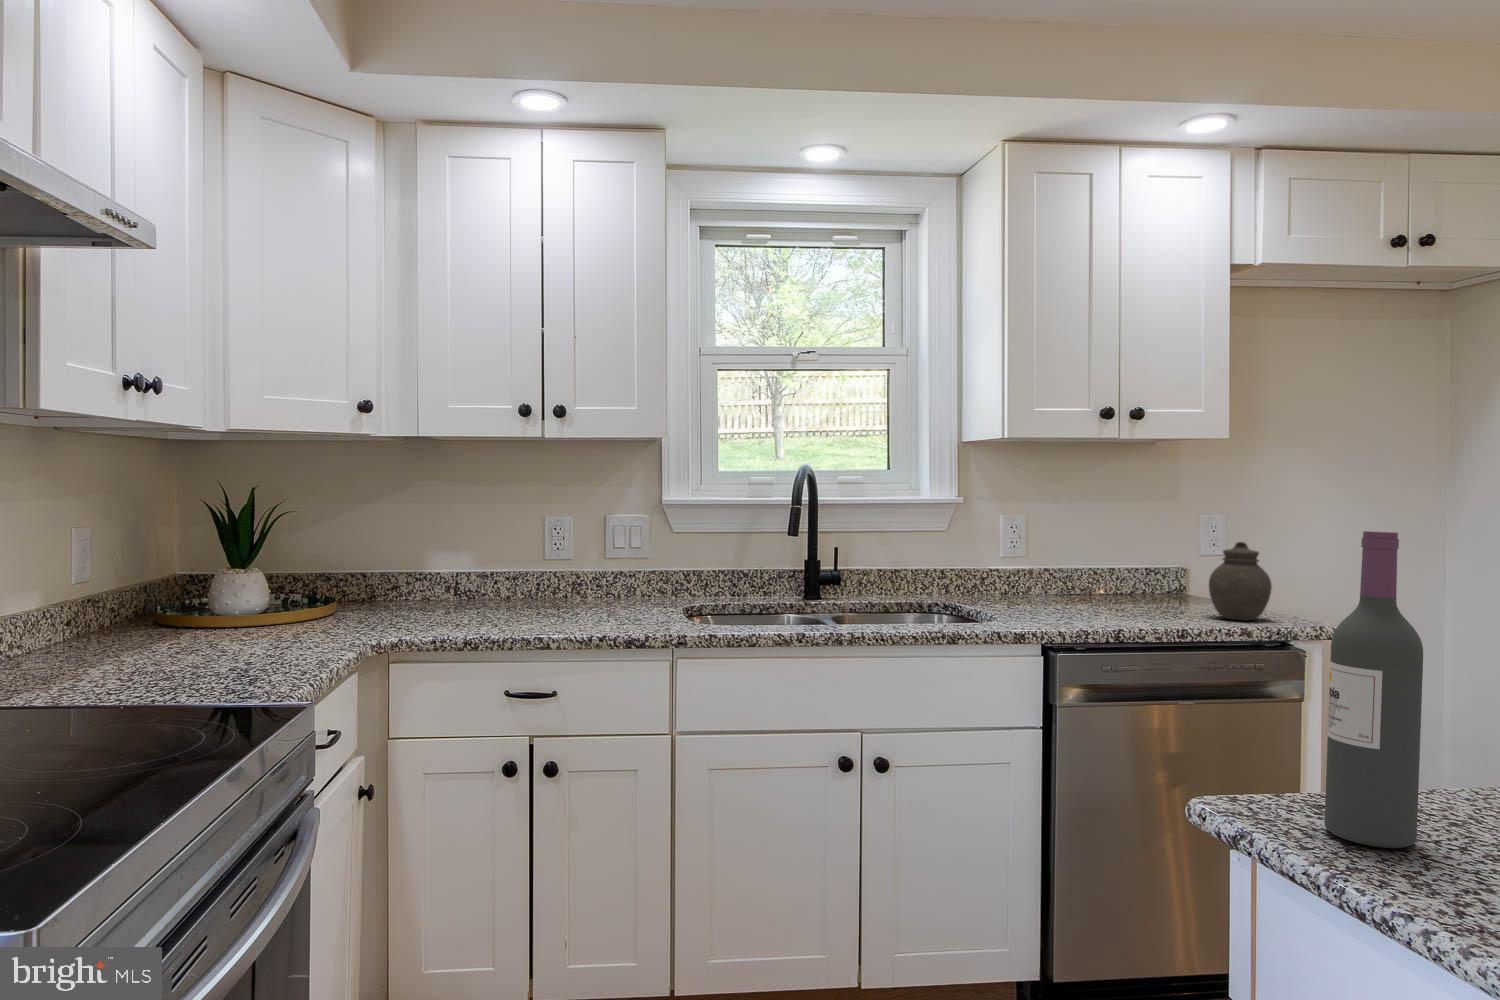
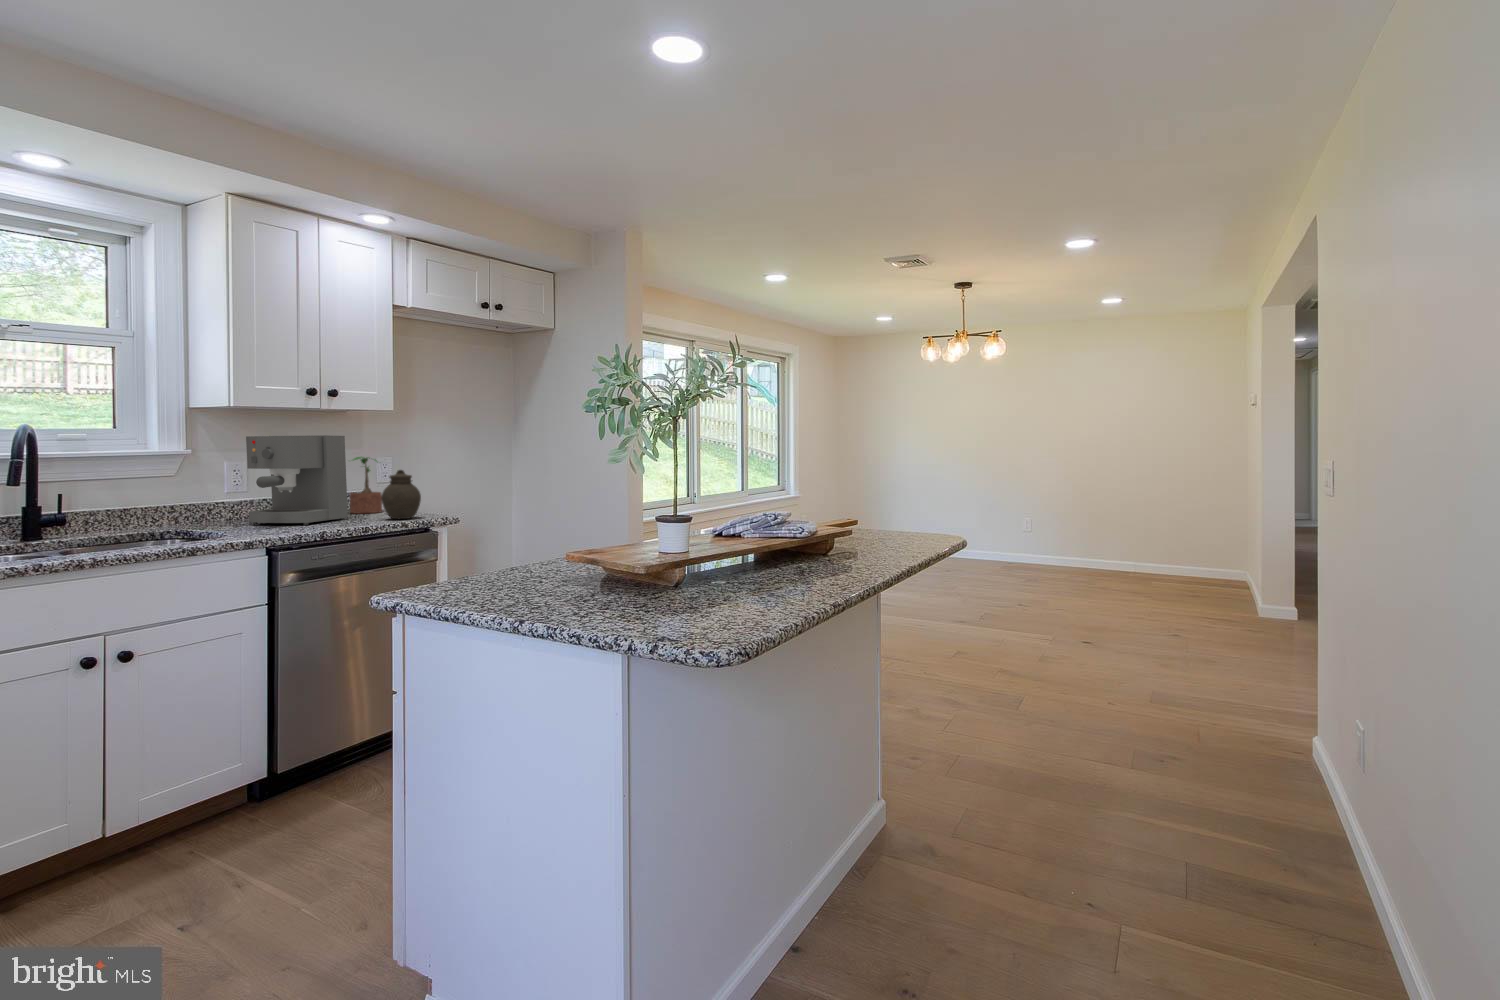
coffee maker: none [1028,484,1160,613] -> present [246,435,348,525]
potted plant: none [1159,517,1212,602] -> present [350,457,382,513]
wine bottle: present [1325,531,1423,848] -> none [427,451,468,595]

